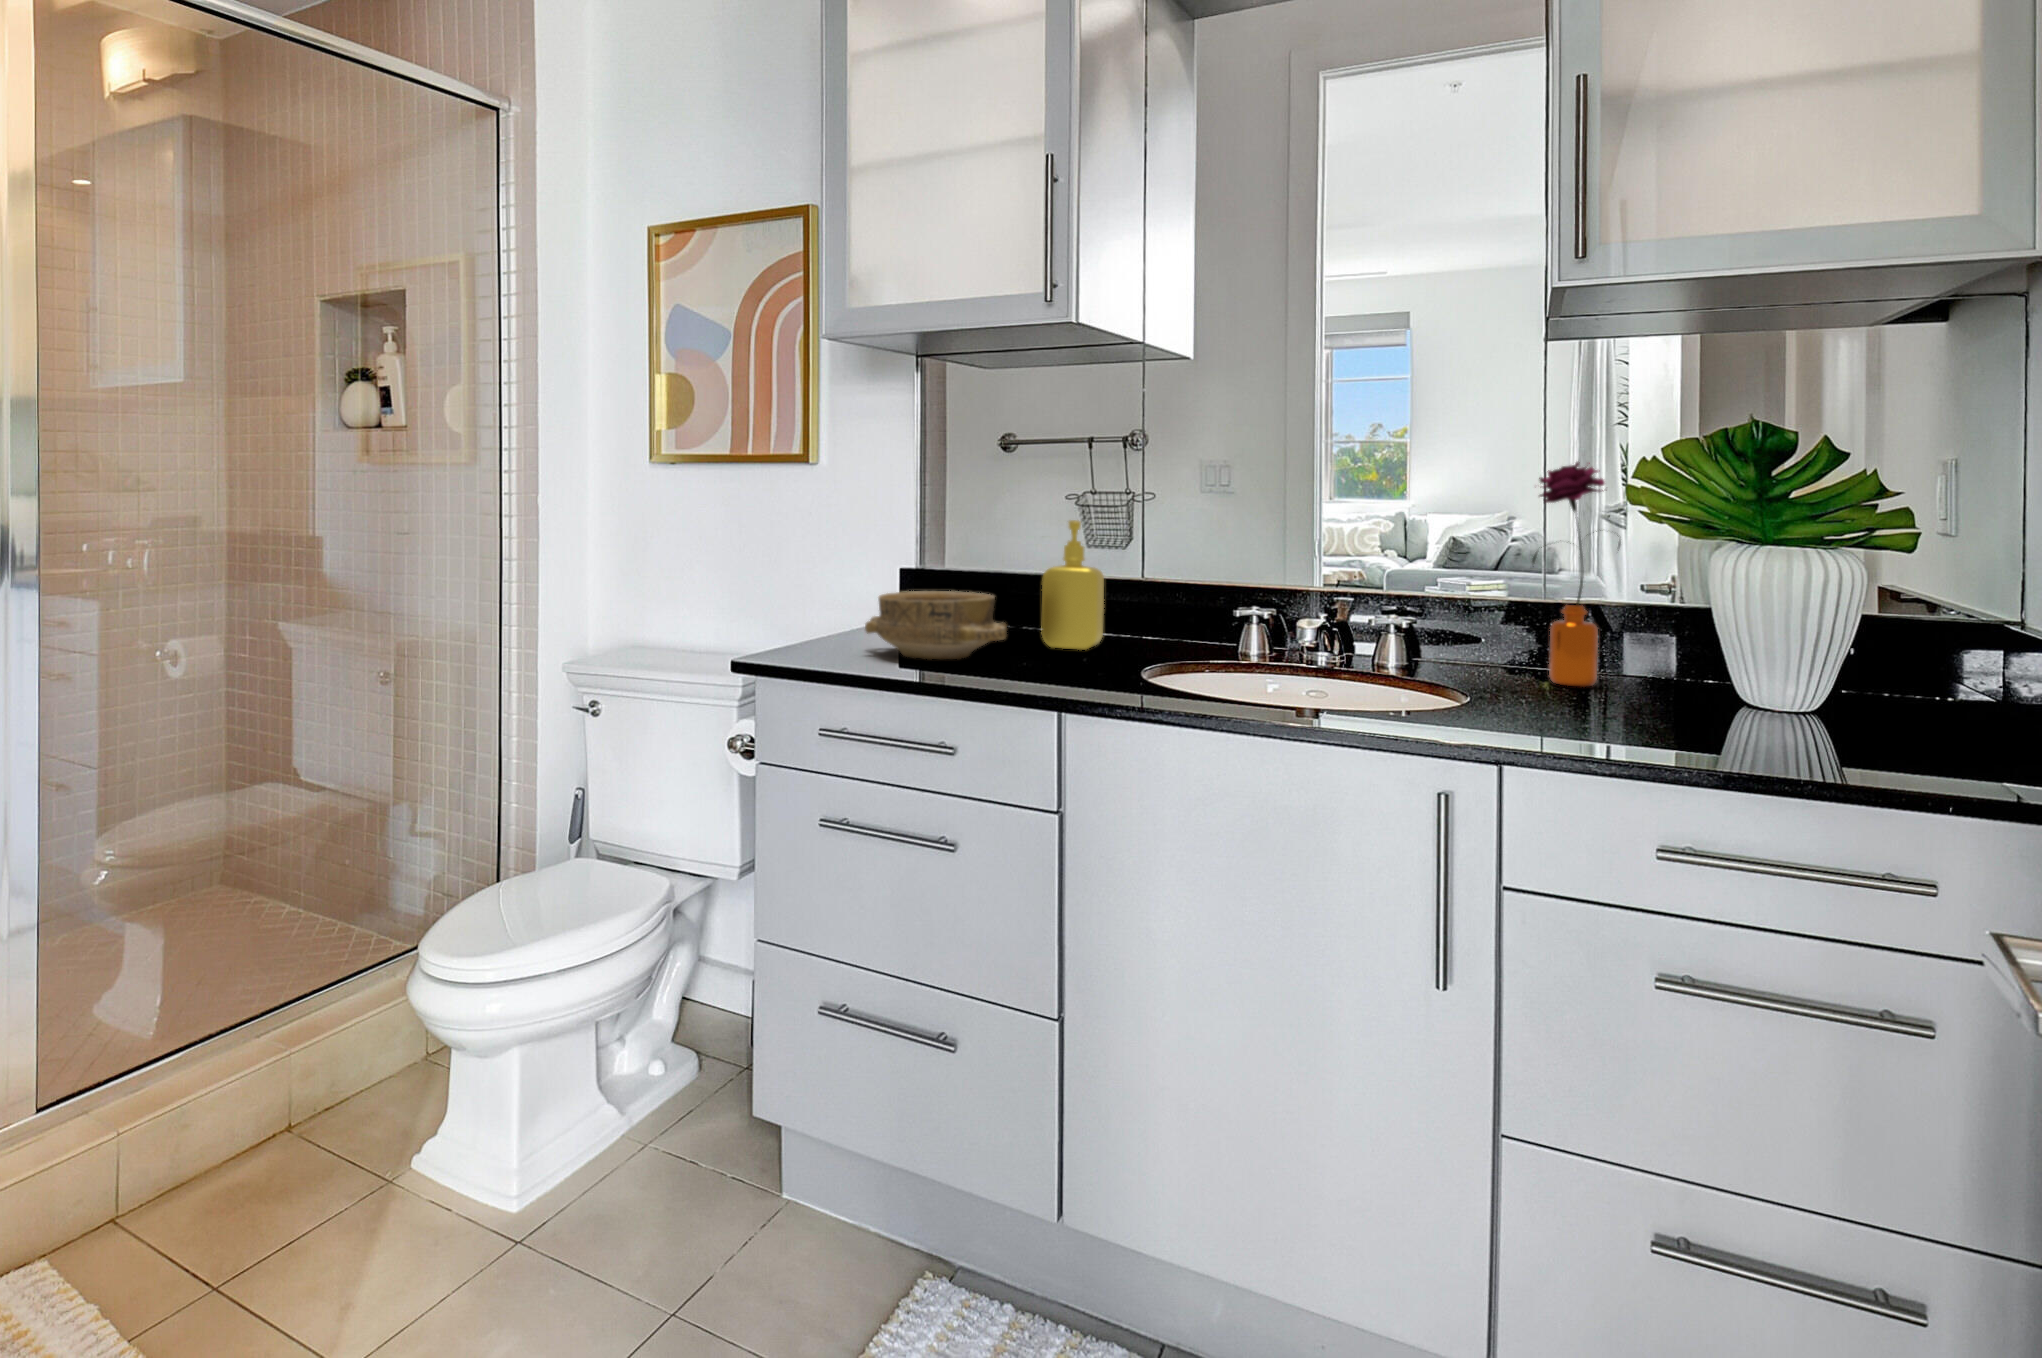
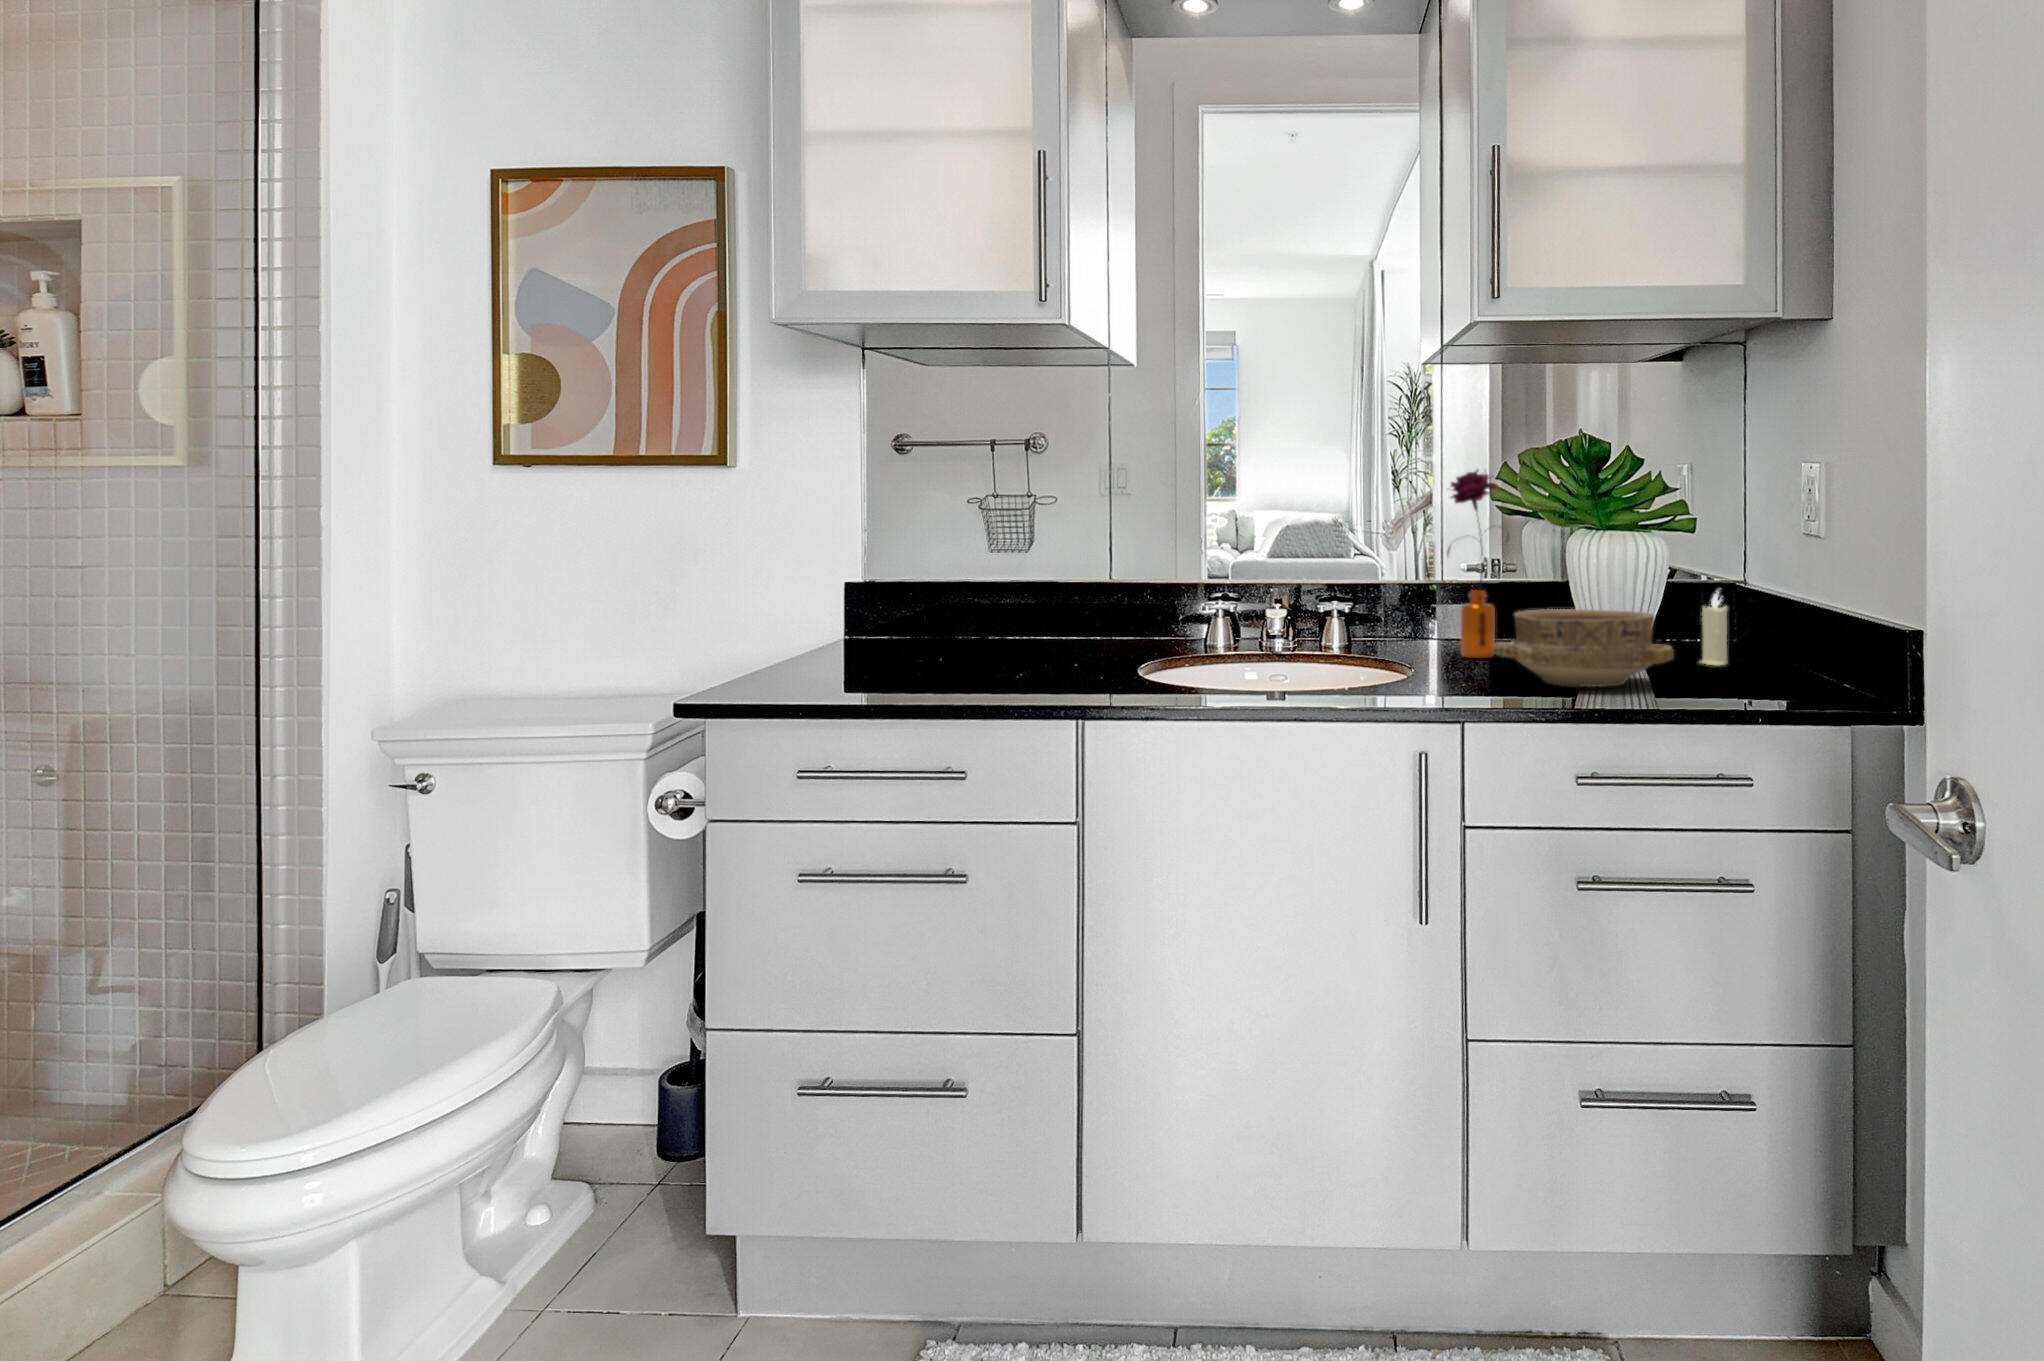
soap dispenser: present [1041,520,1104,650] -> none [1015,525,1076,657]
ceramic bowl: present [865,591,1007,659] -> present [1494,609,1674,687]
candle: none [1913,622,1967,725] -> present [1701,593,1728,665]

